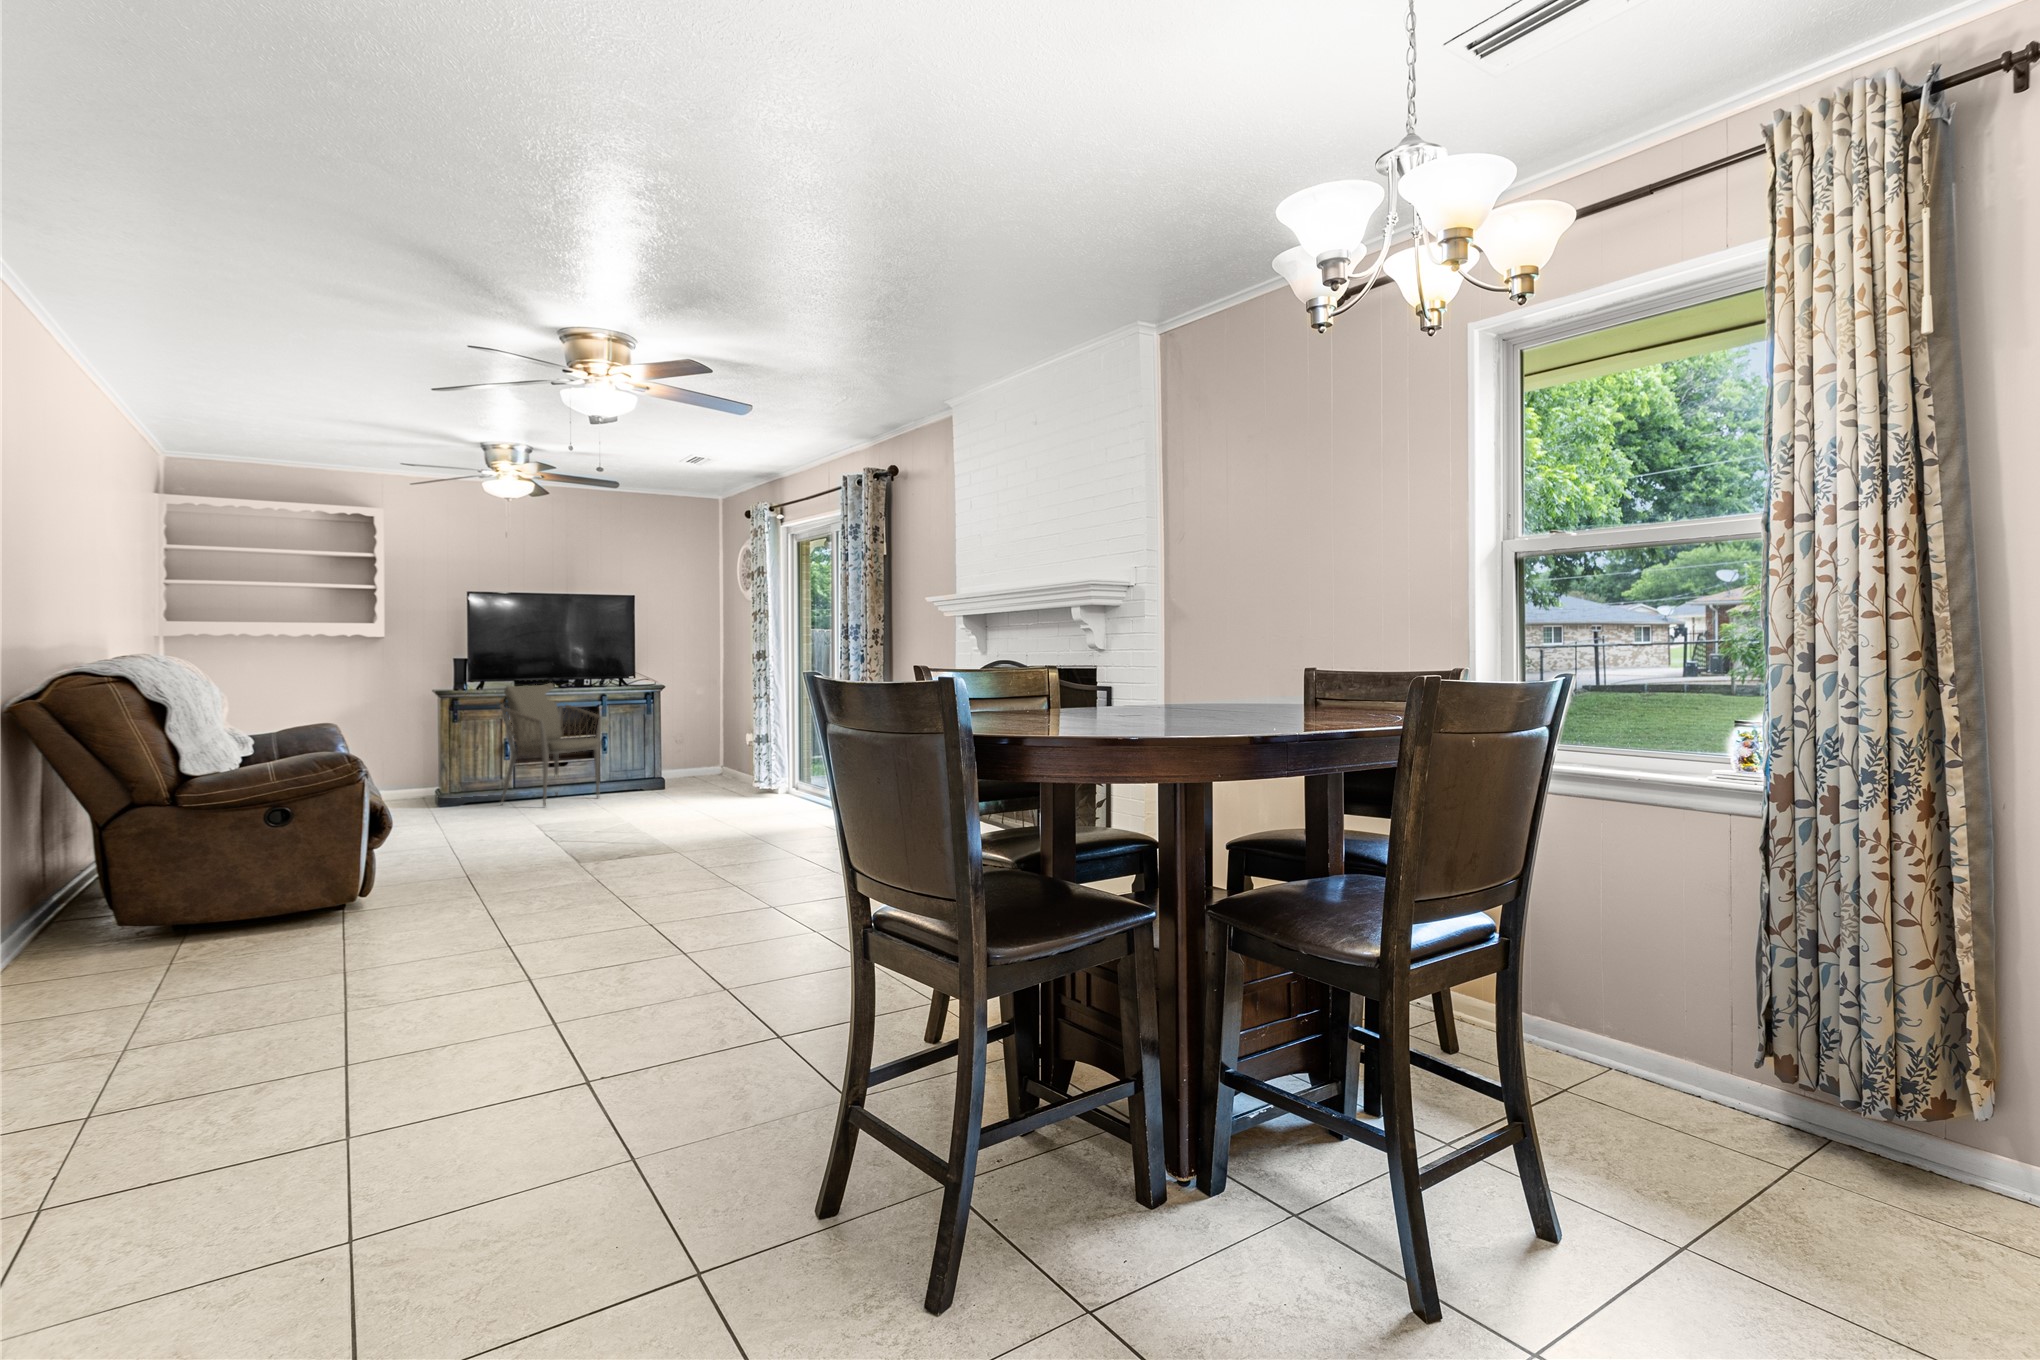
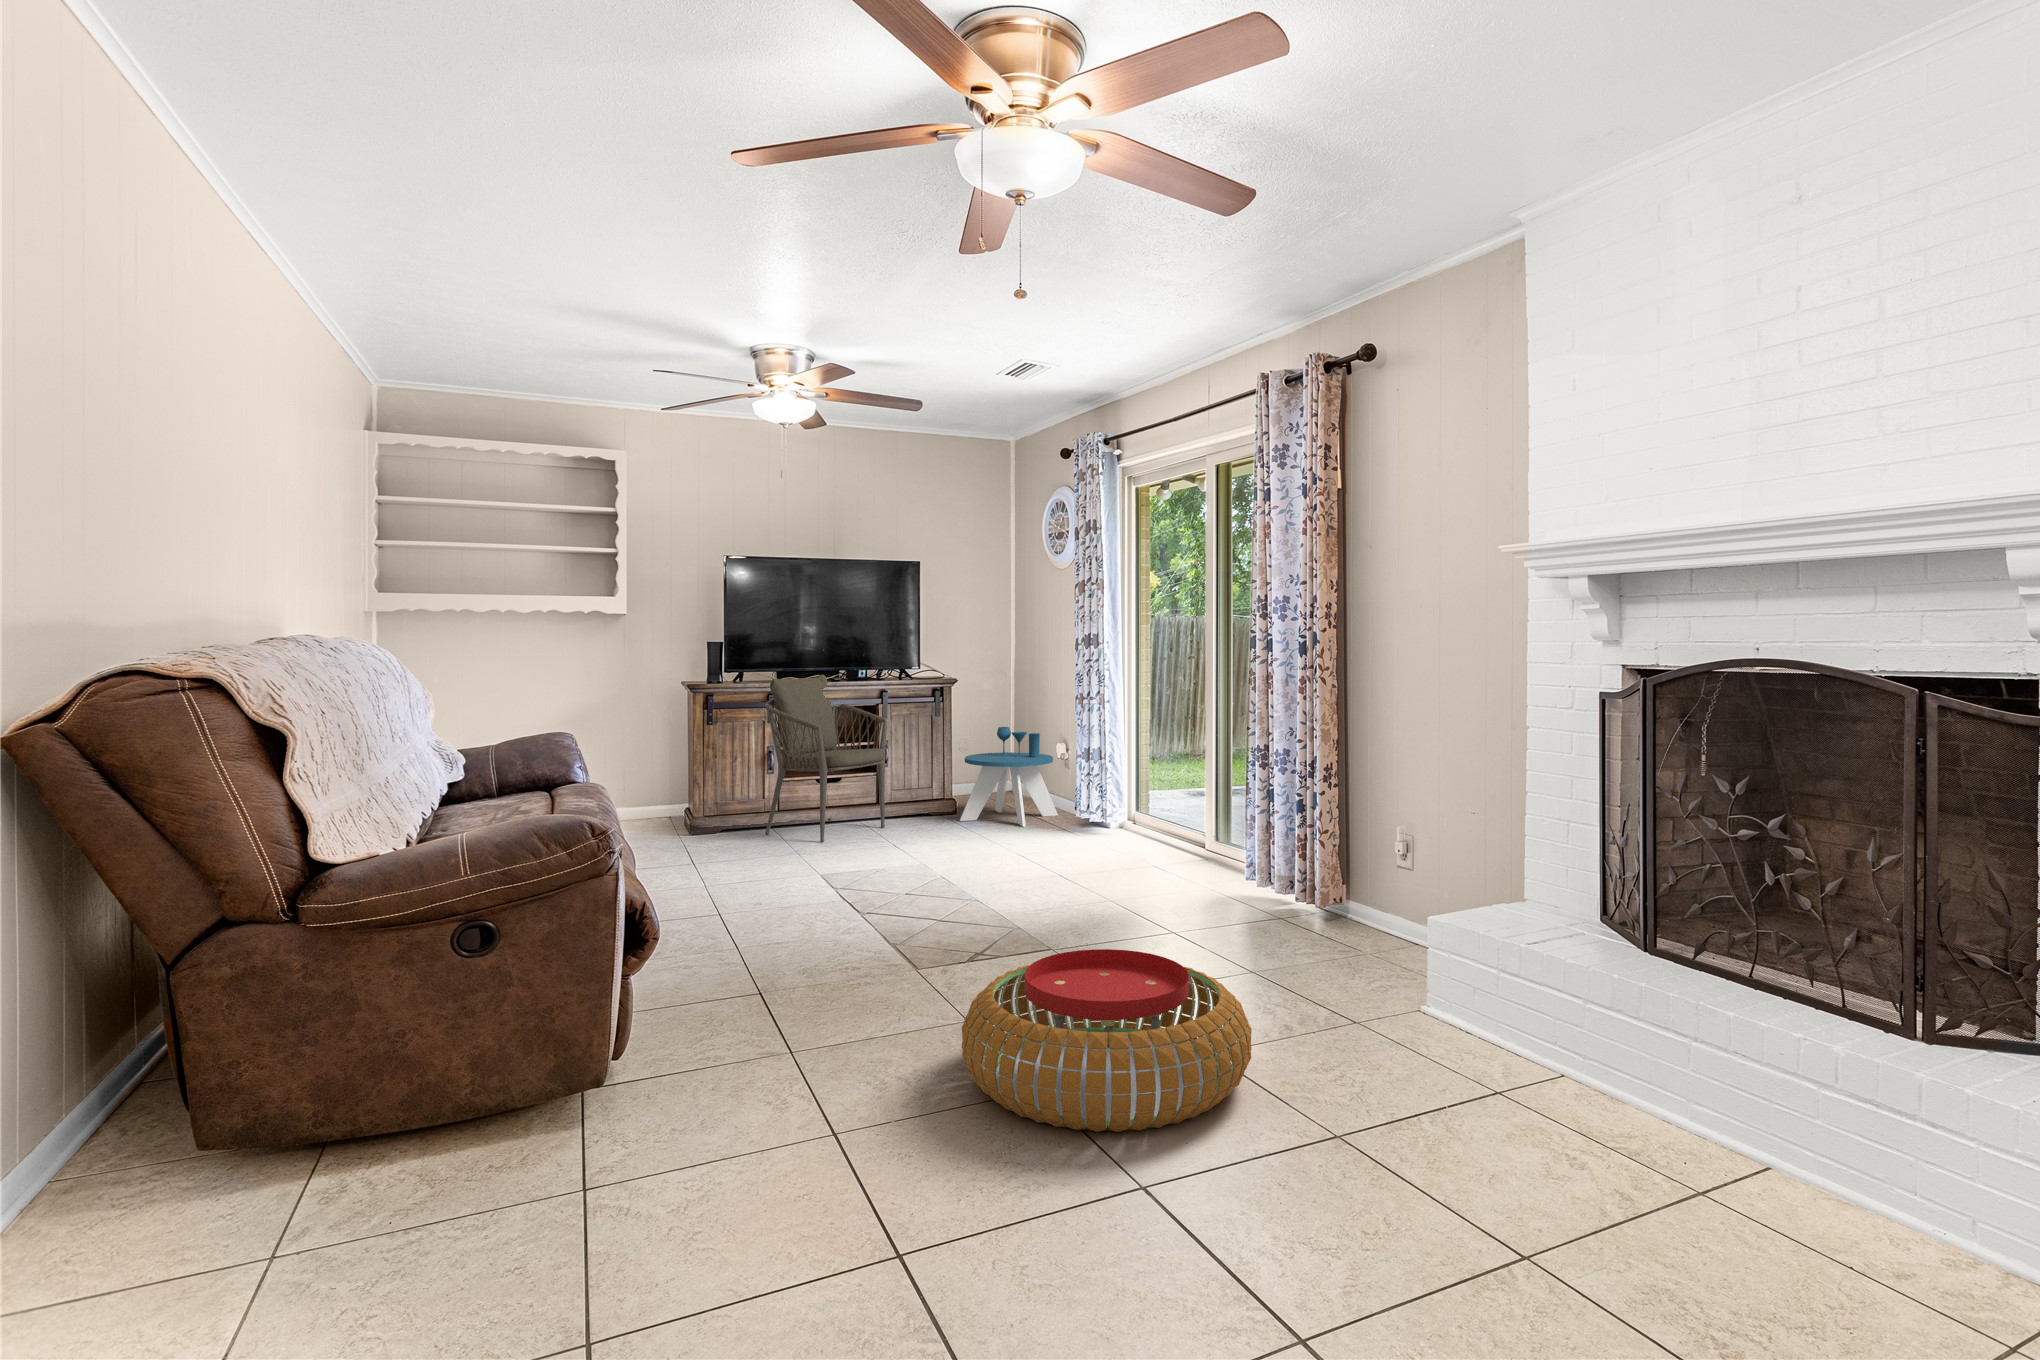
side table: none [662,721,744,795] -> present [960,727,1058,827]
pouf: none [575,830,746,910] -> present [962,949,1252,1132]

